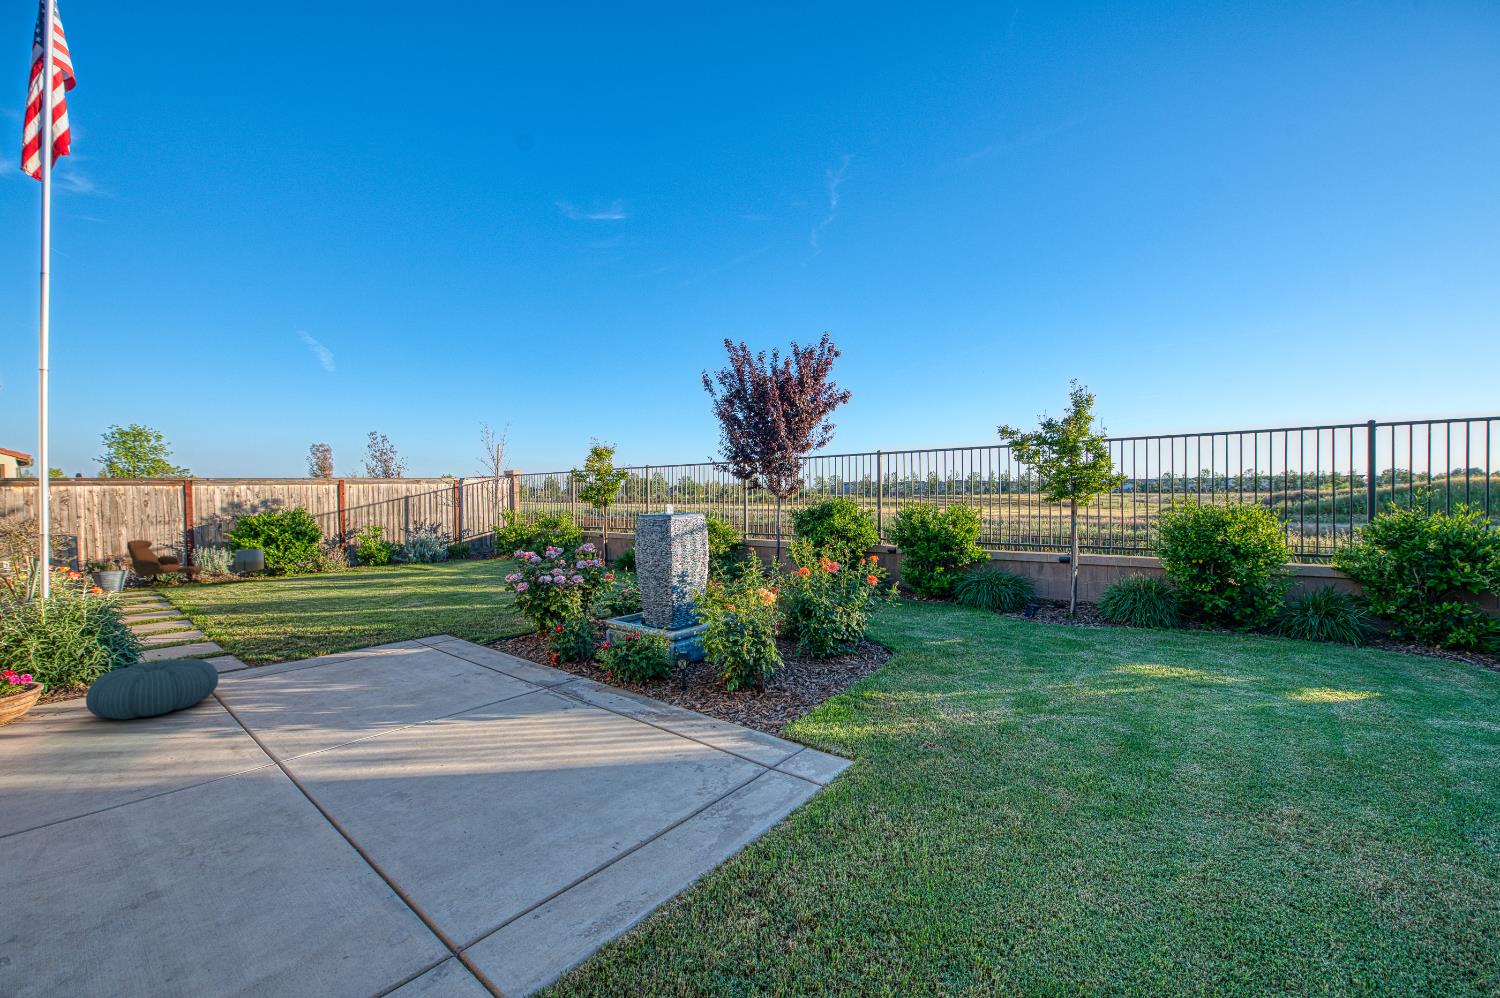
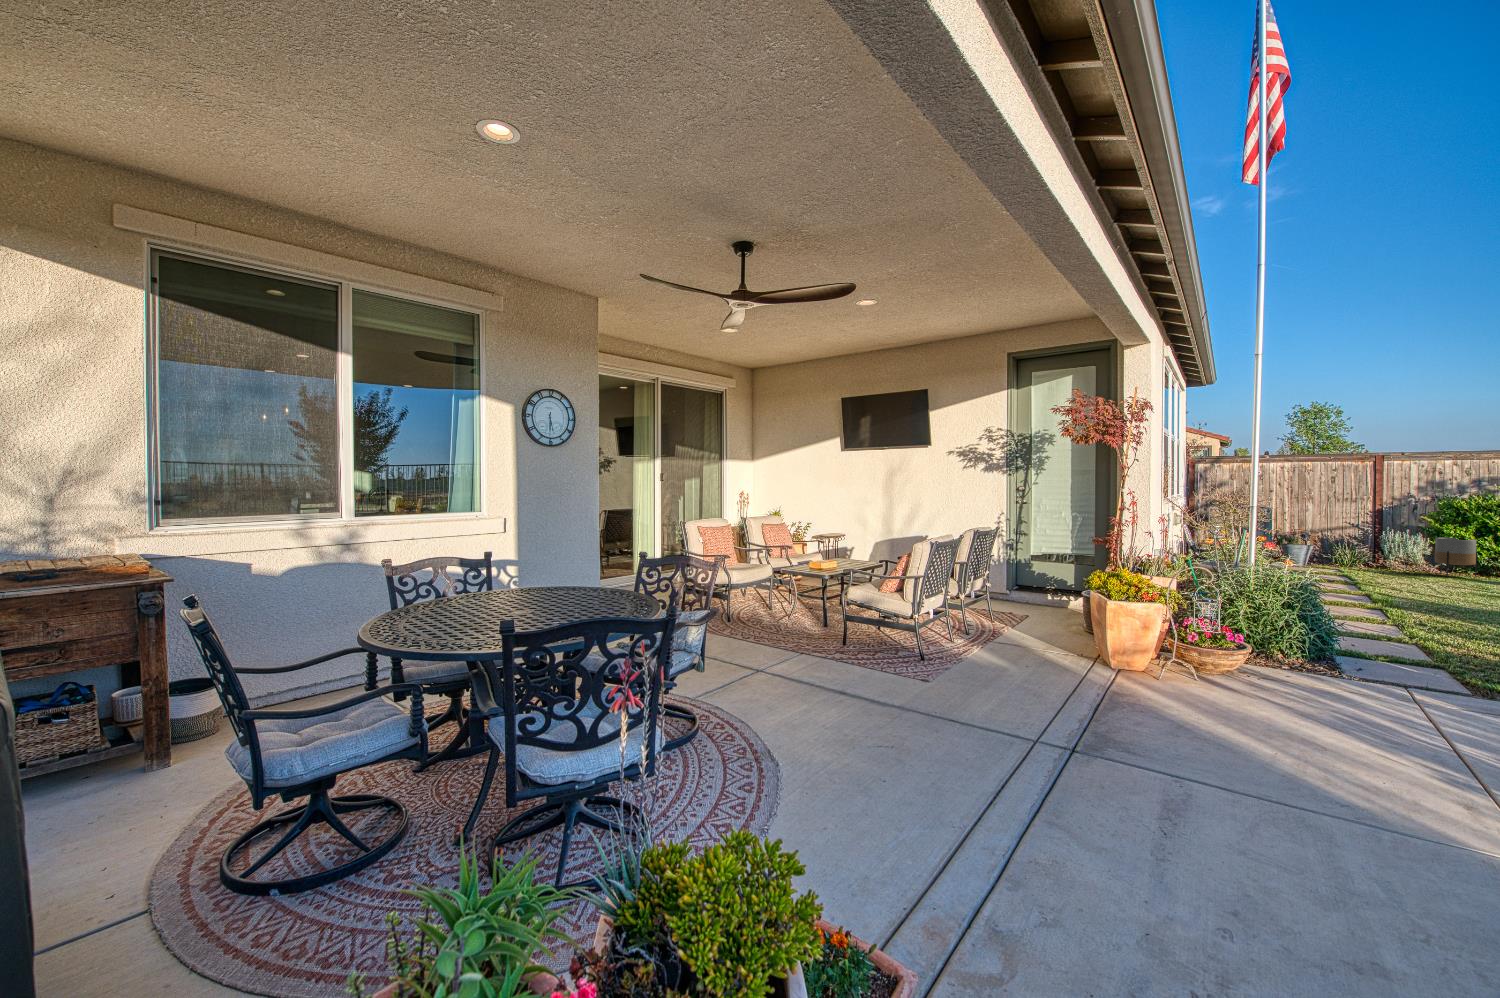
lounge chair: present [127,540,203,587] -> none [1313,517,1393,571]
pouf: present [86,659,218,719] -> none [1288,653,1438,722]

